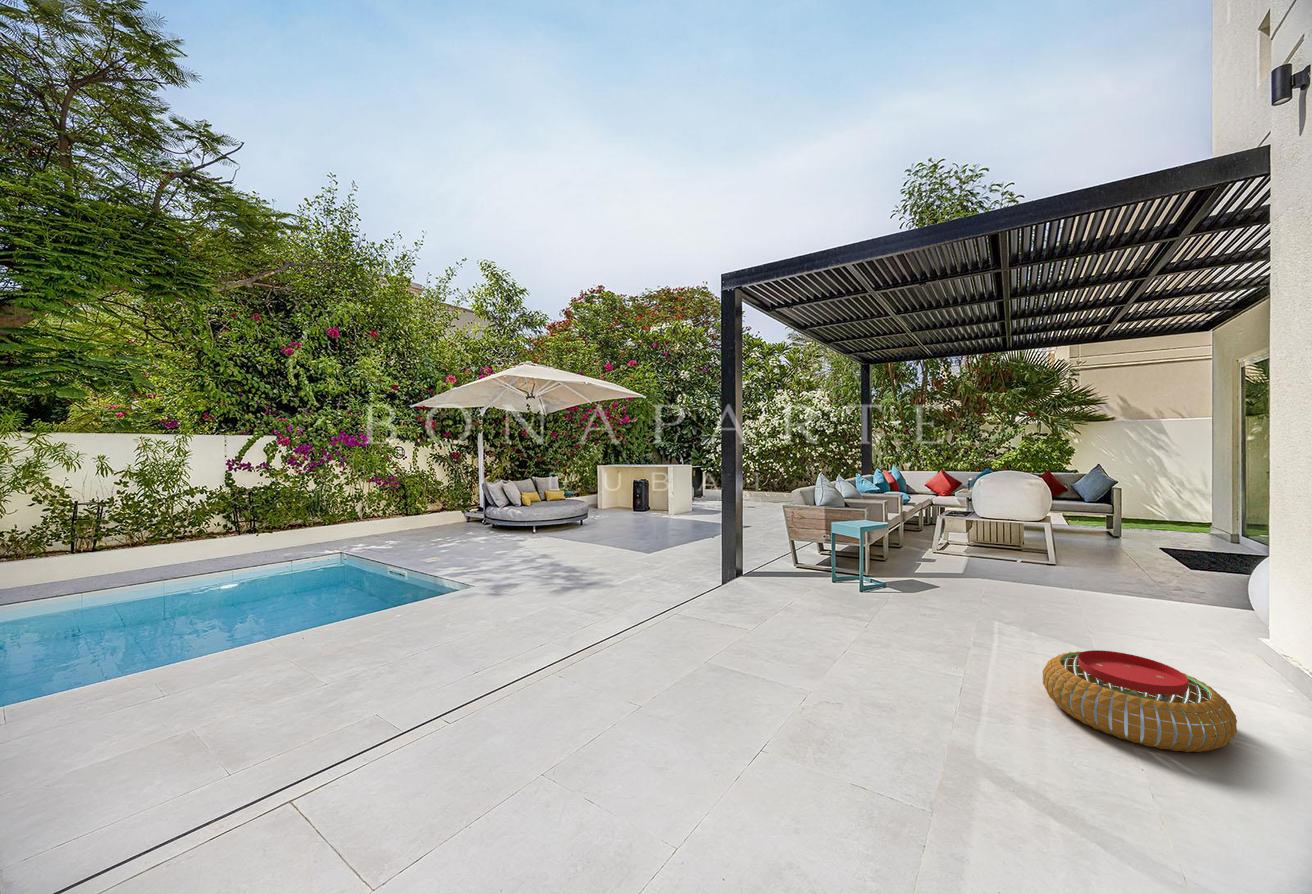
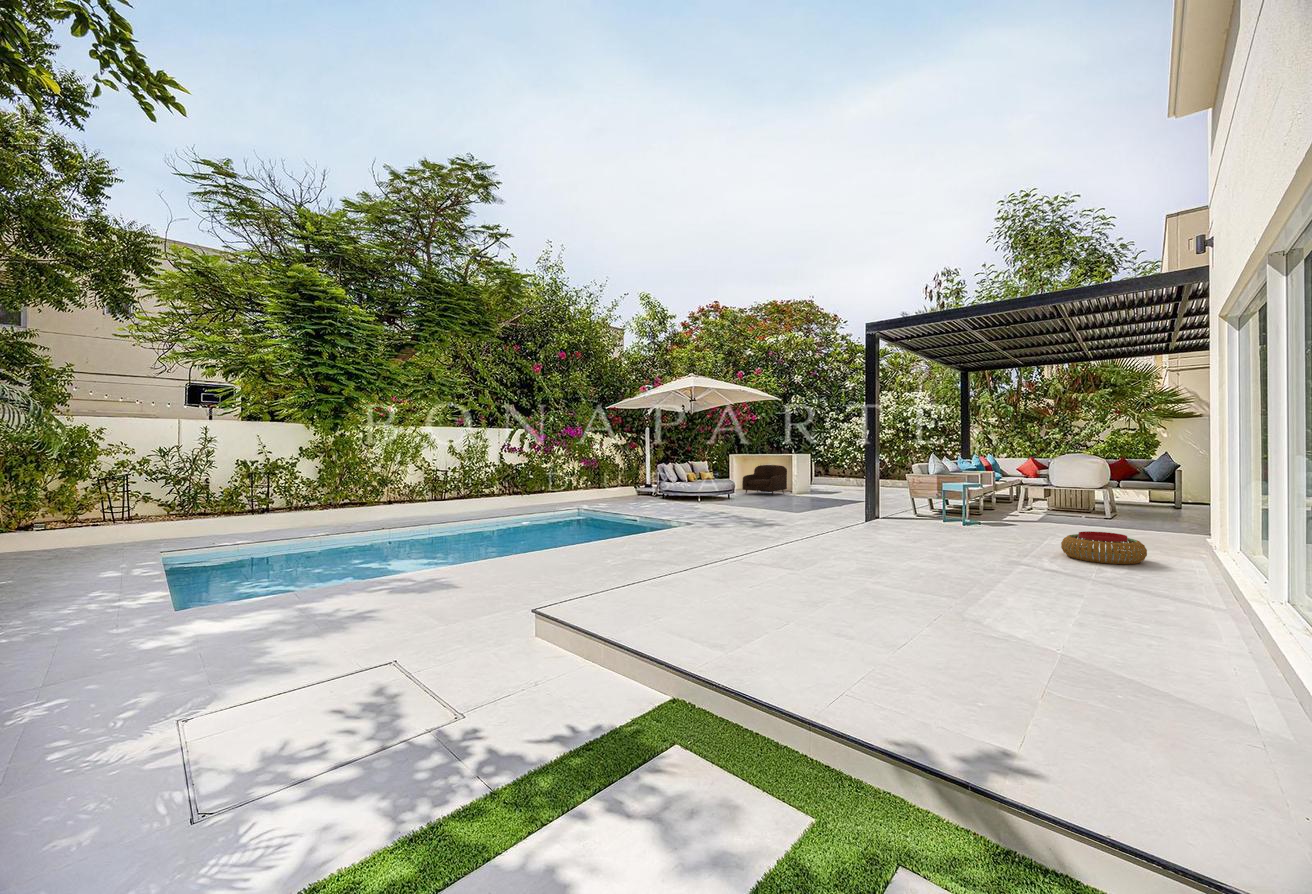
armchair: none [609,477,664,515] -> present [742,465,787,495]

